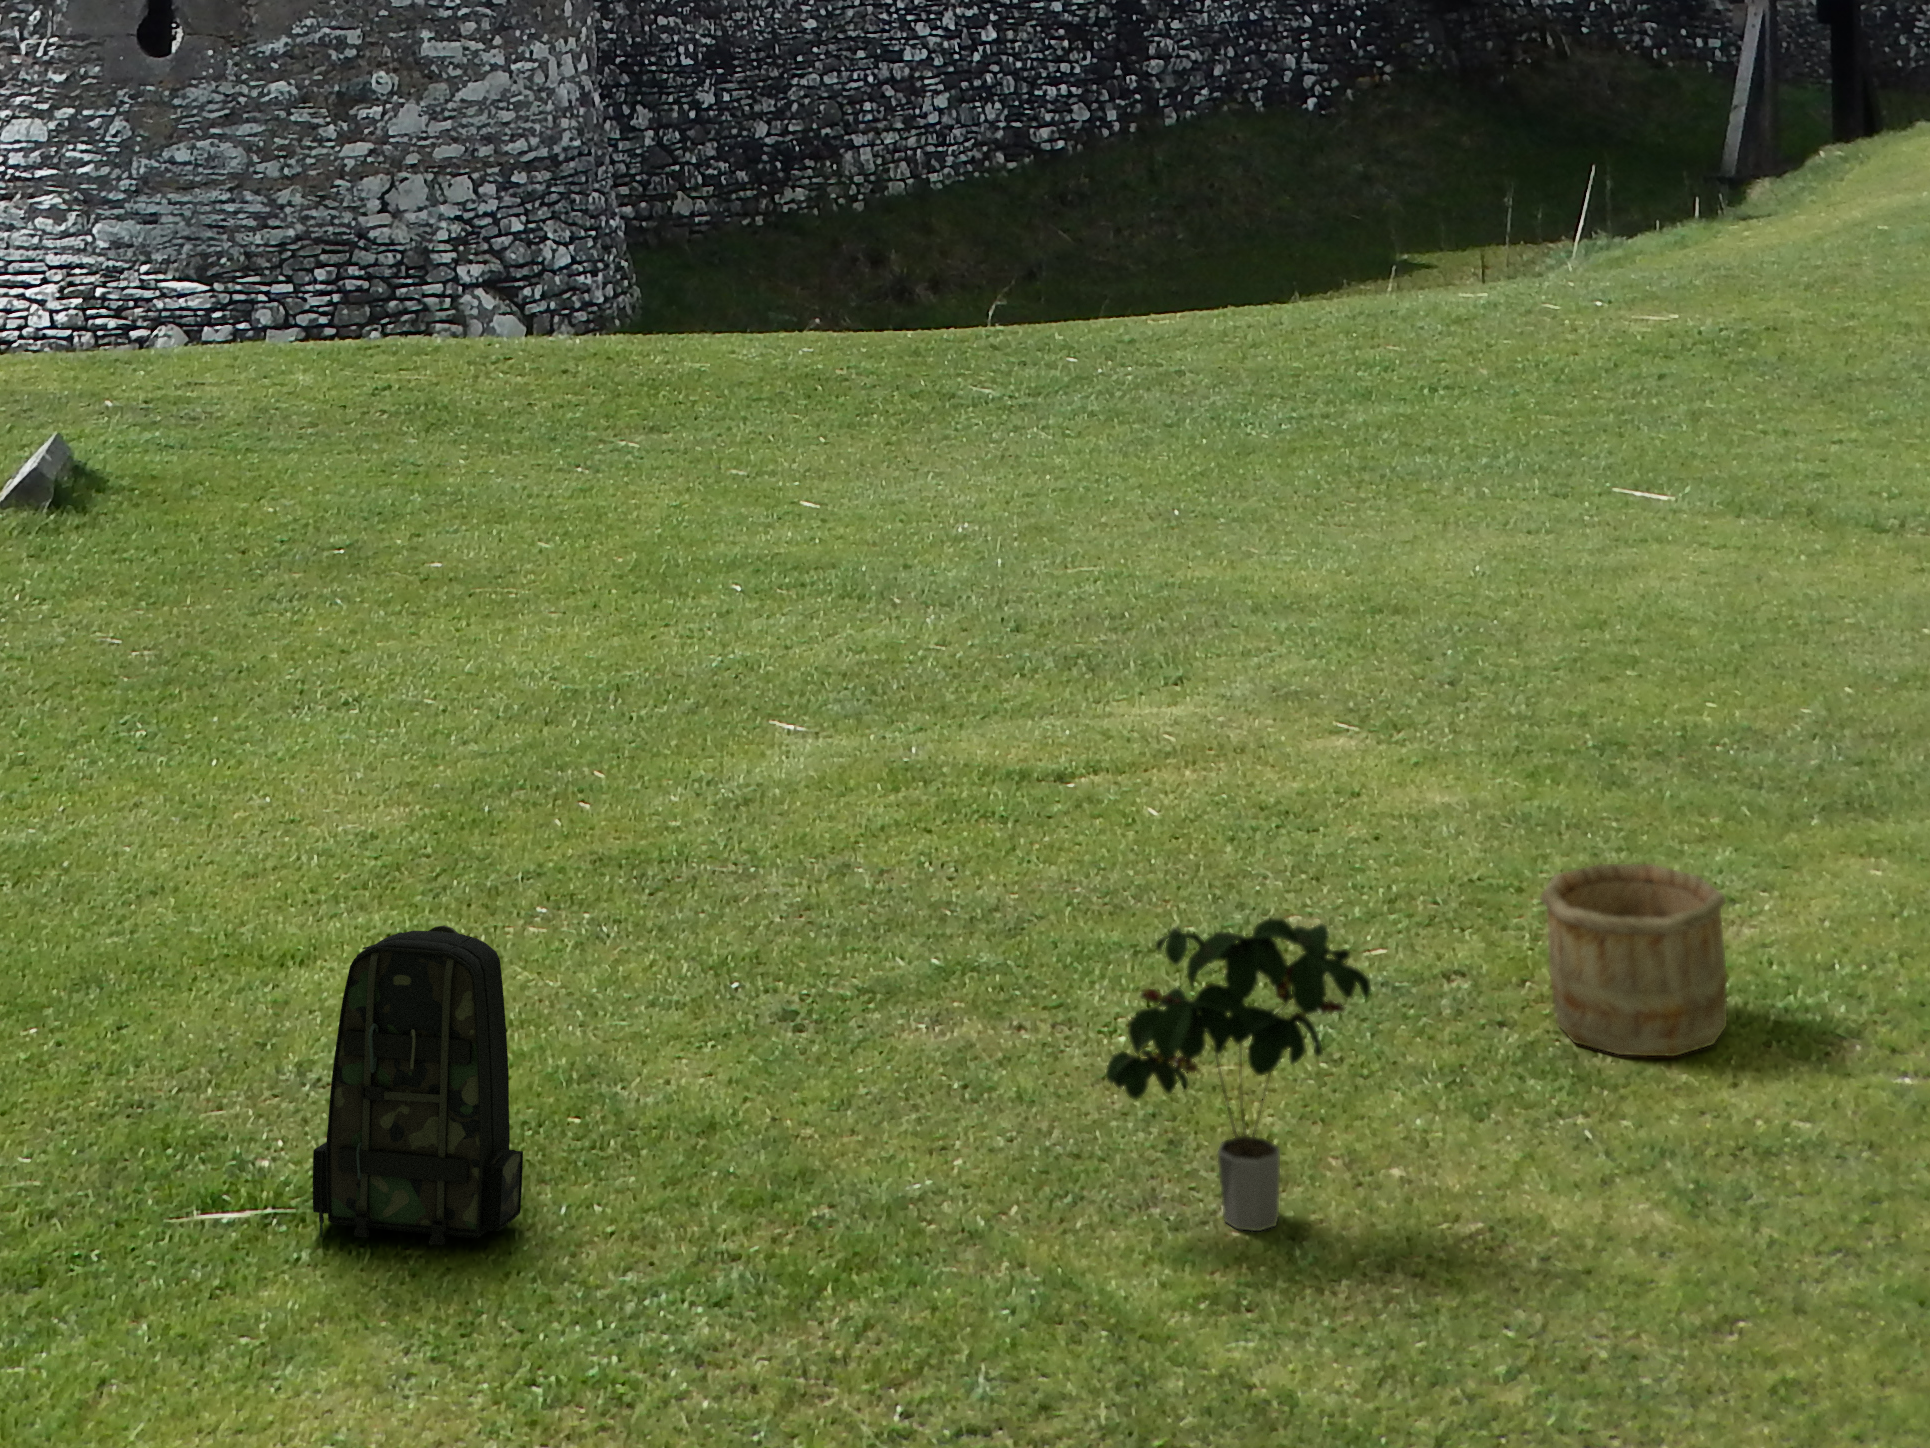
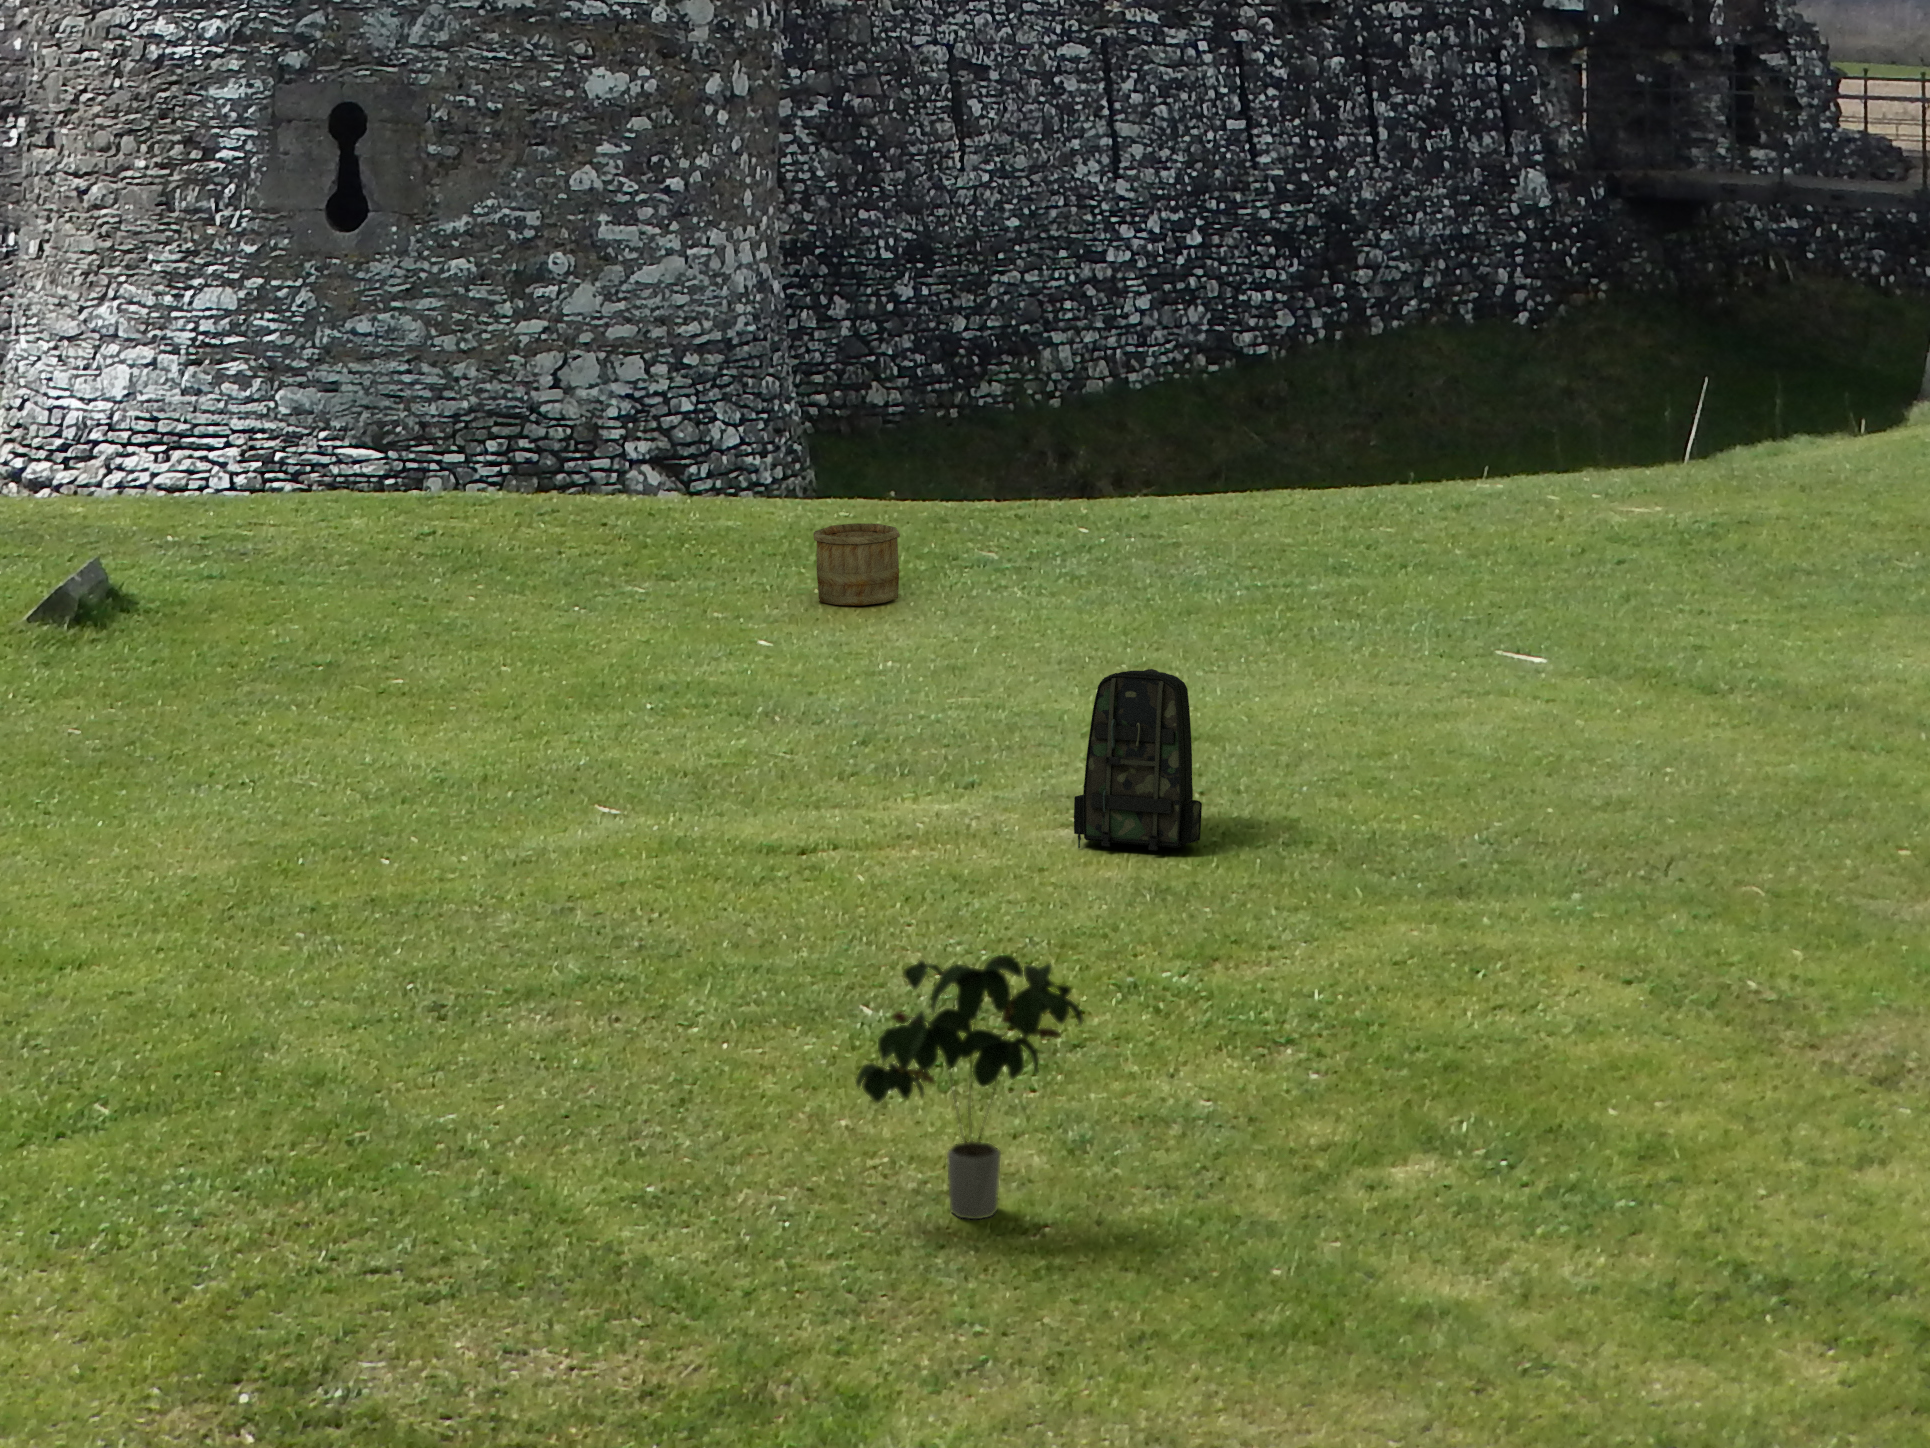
wooden bucket: present [1540,864,1727,1056] -> present [813,523,900,605]
backpack: present [313,925,523,1245] -> present [1074,669,1202,851]

